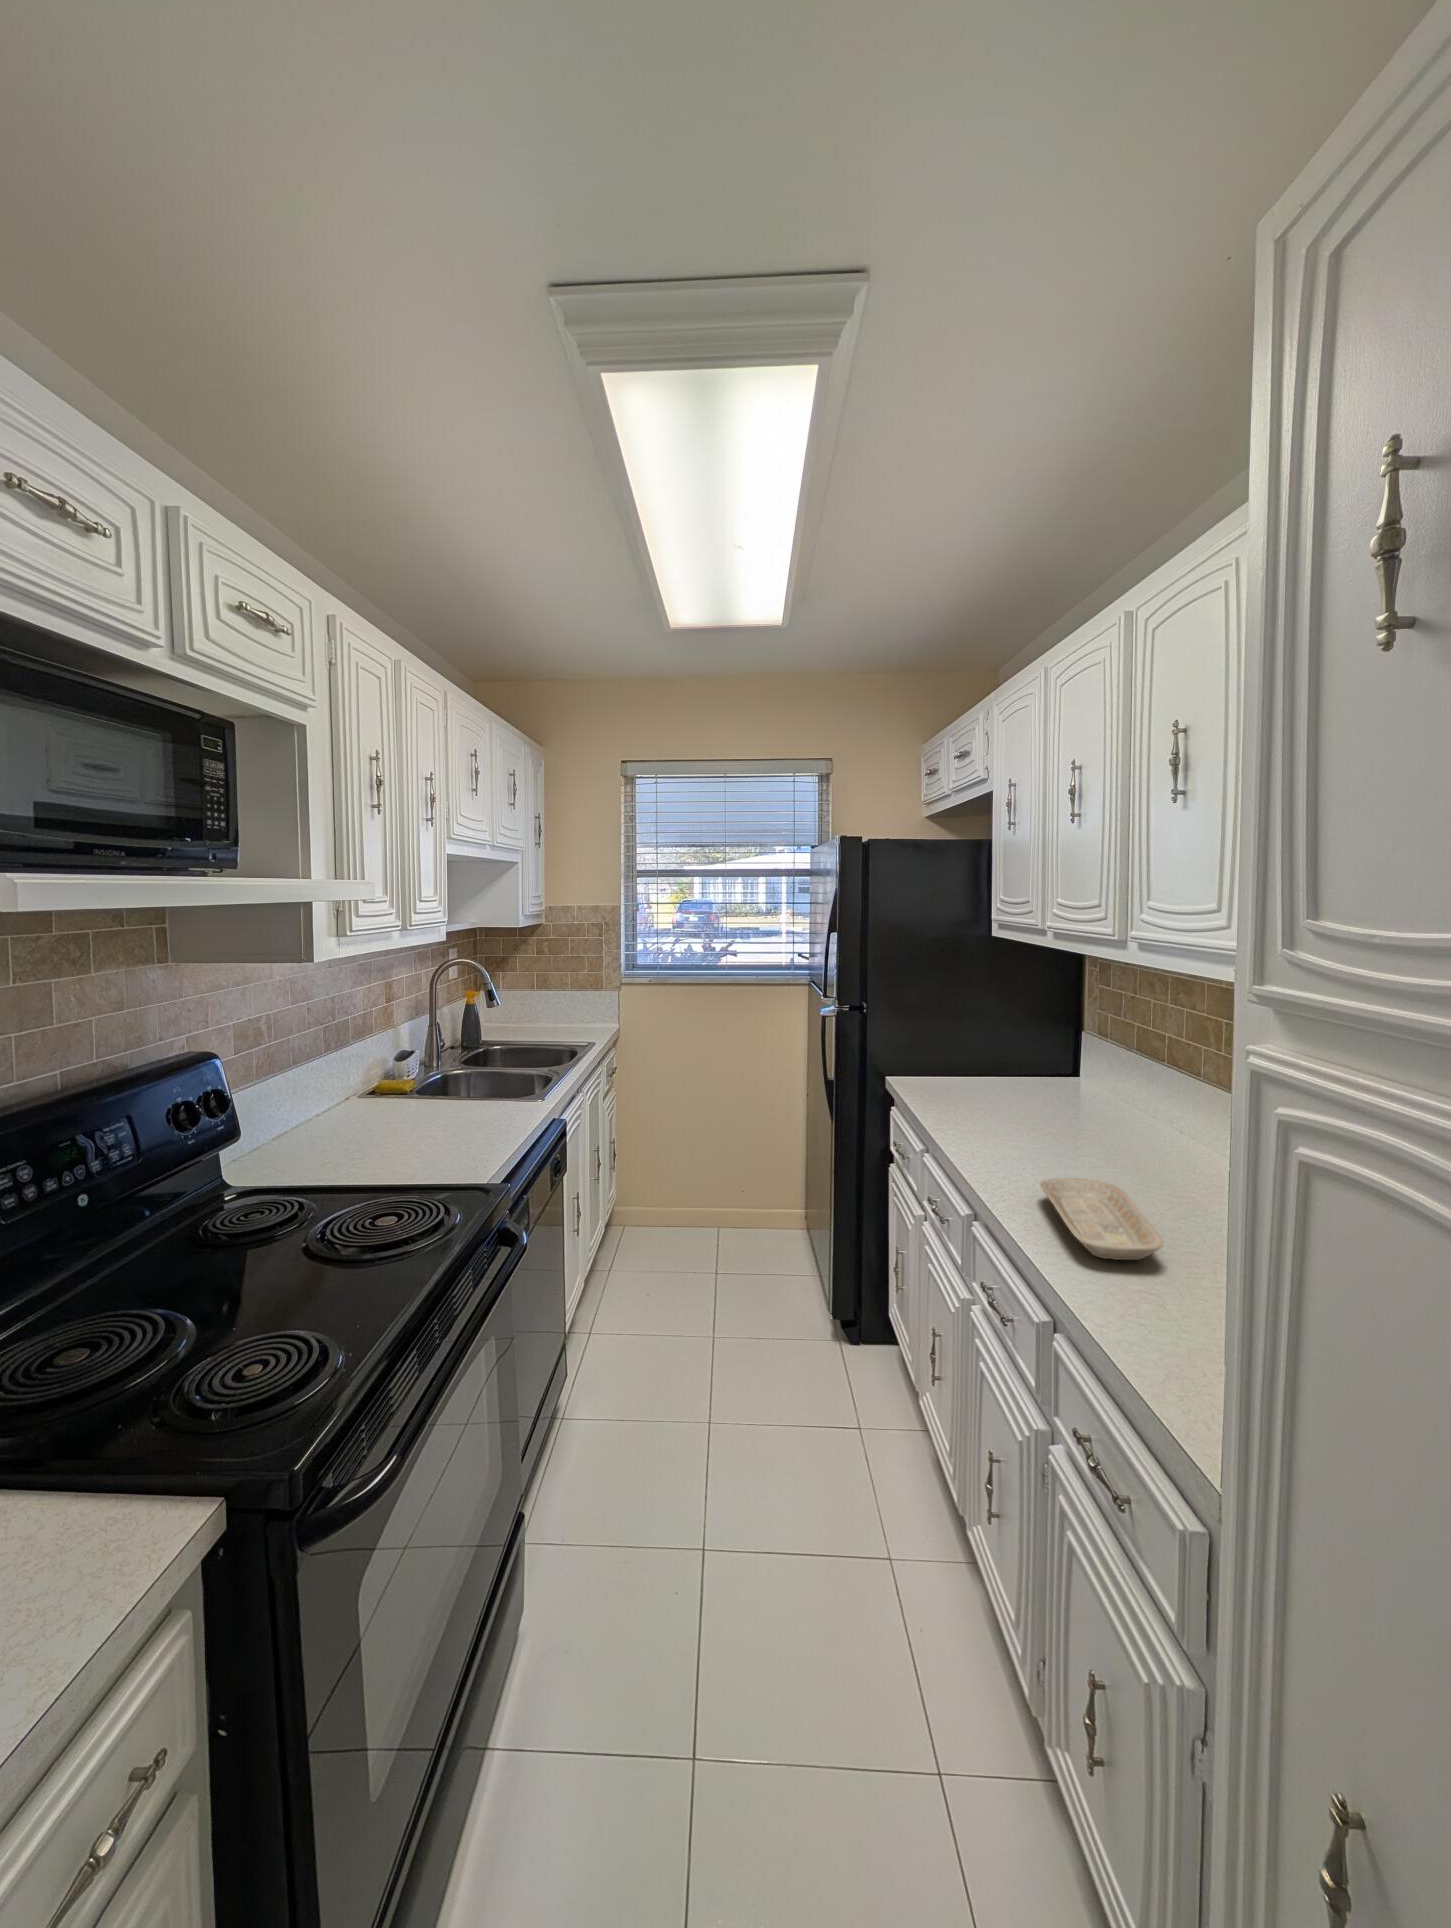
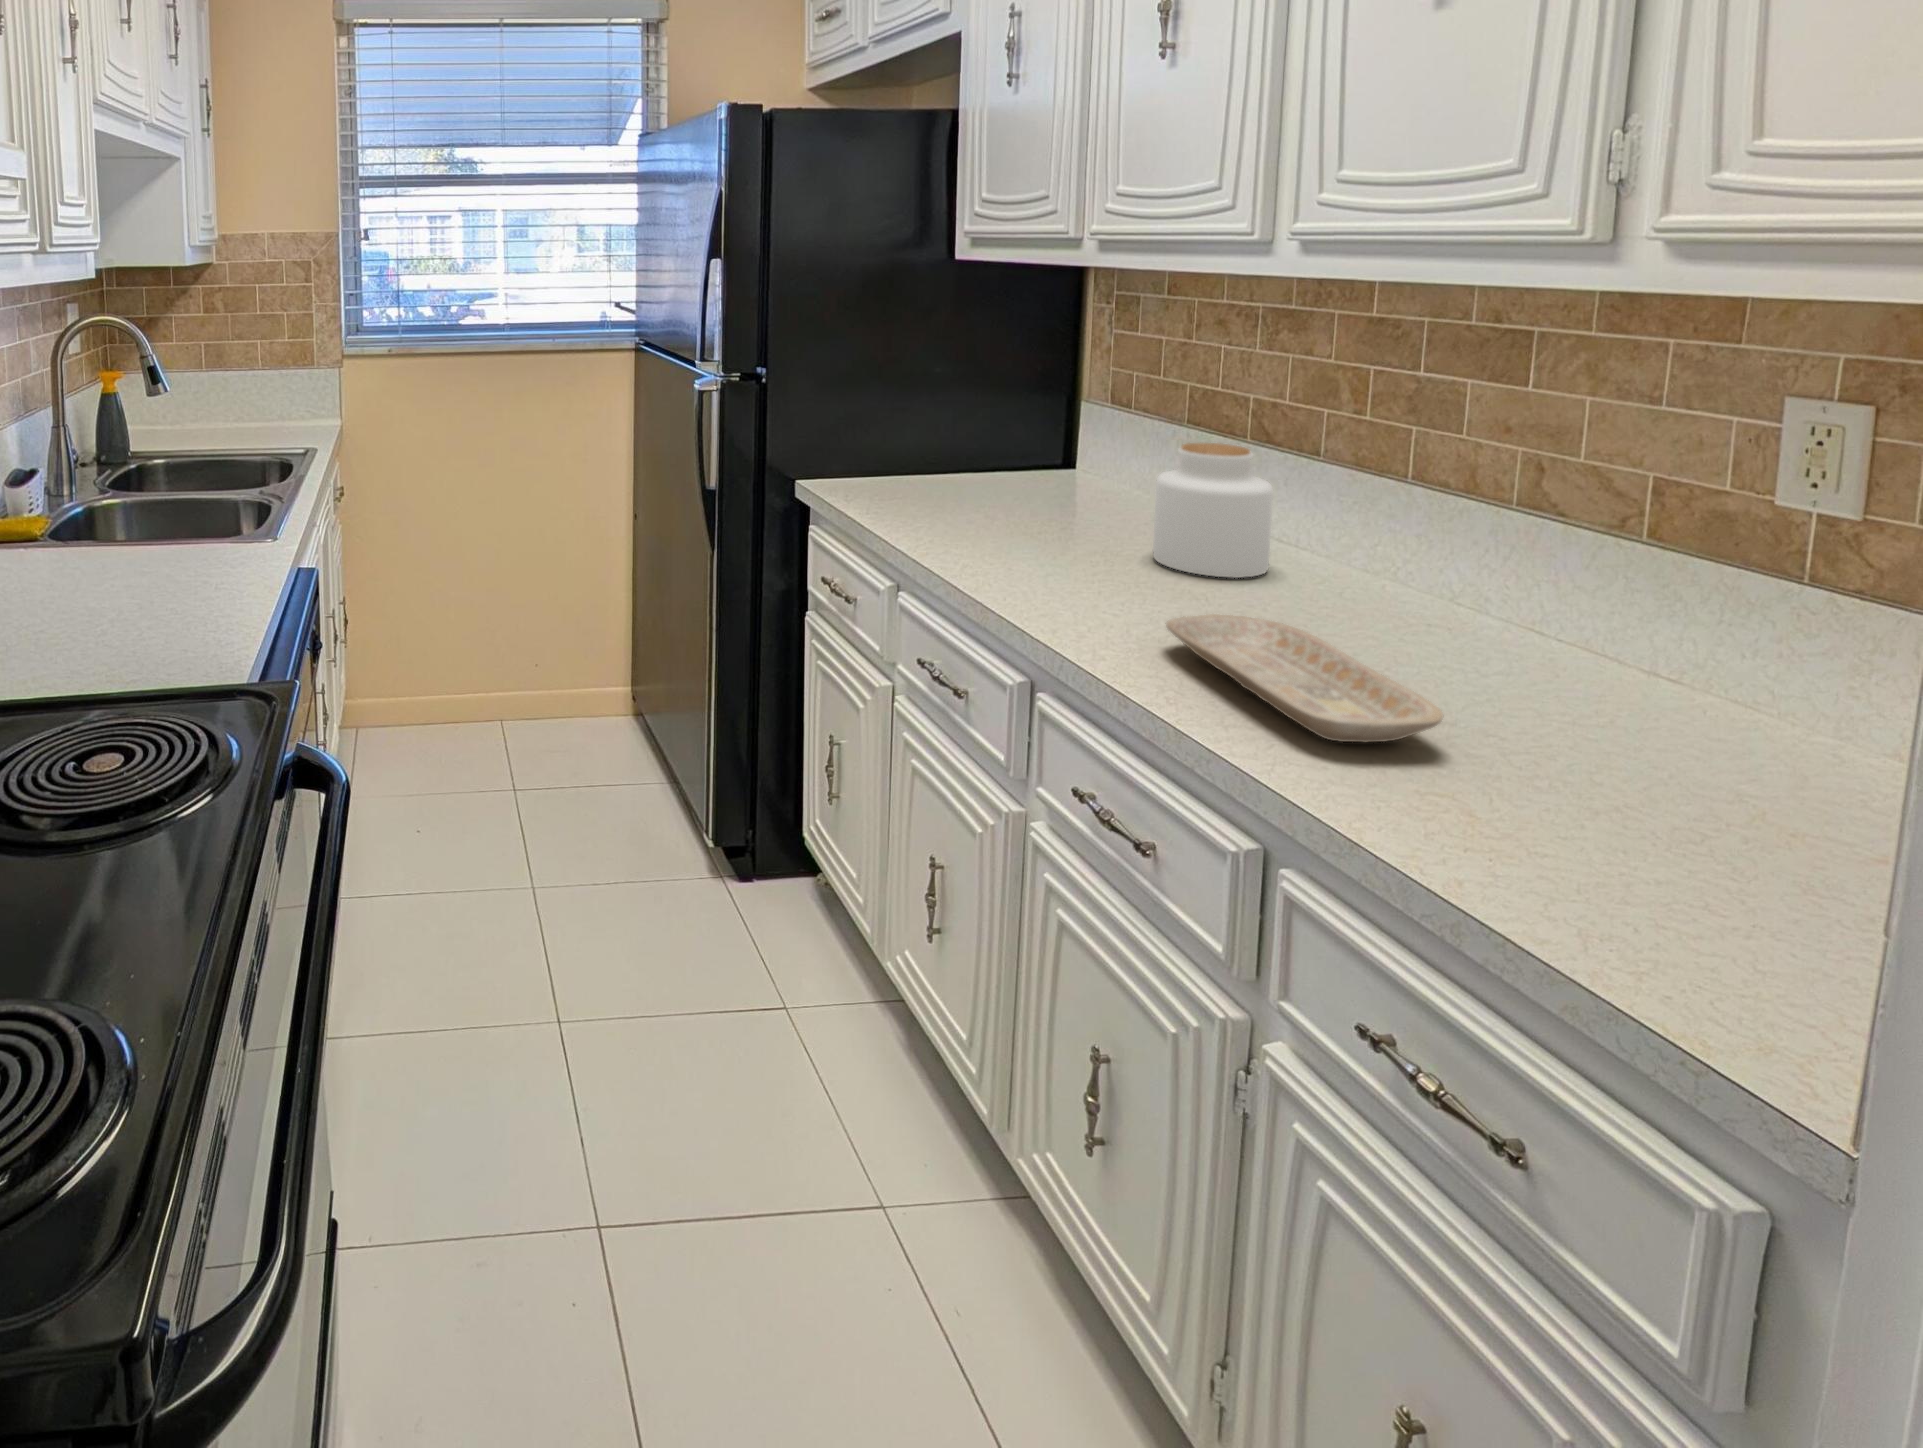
jar: none [1081,1067,1153,1157] -> present [1153,443,1273,578]

